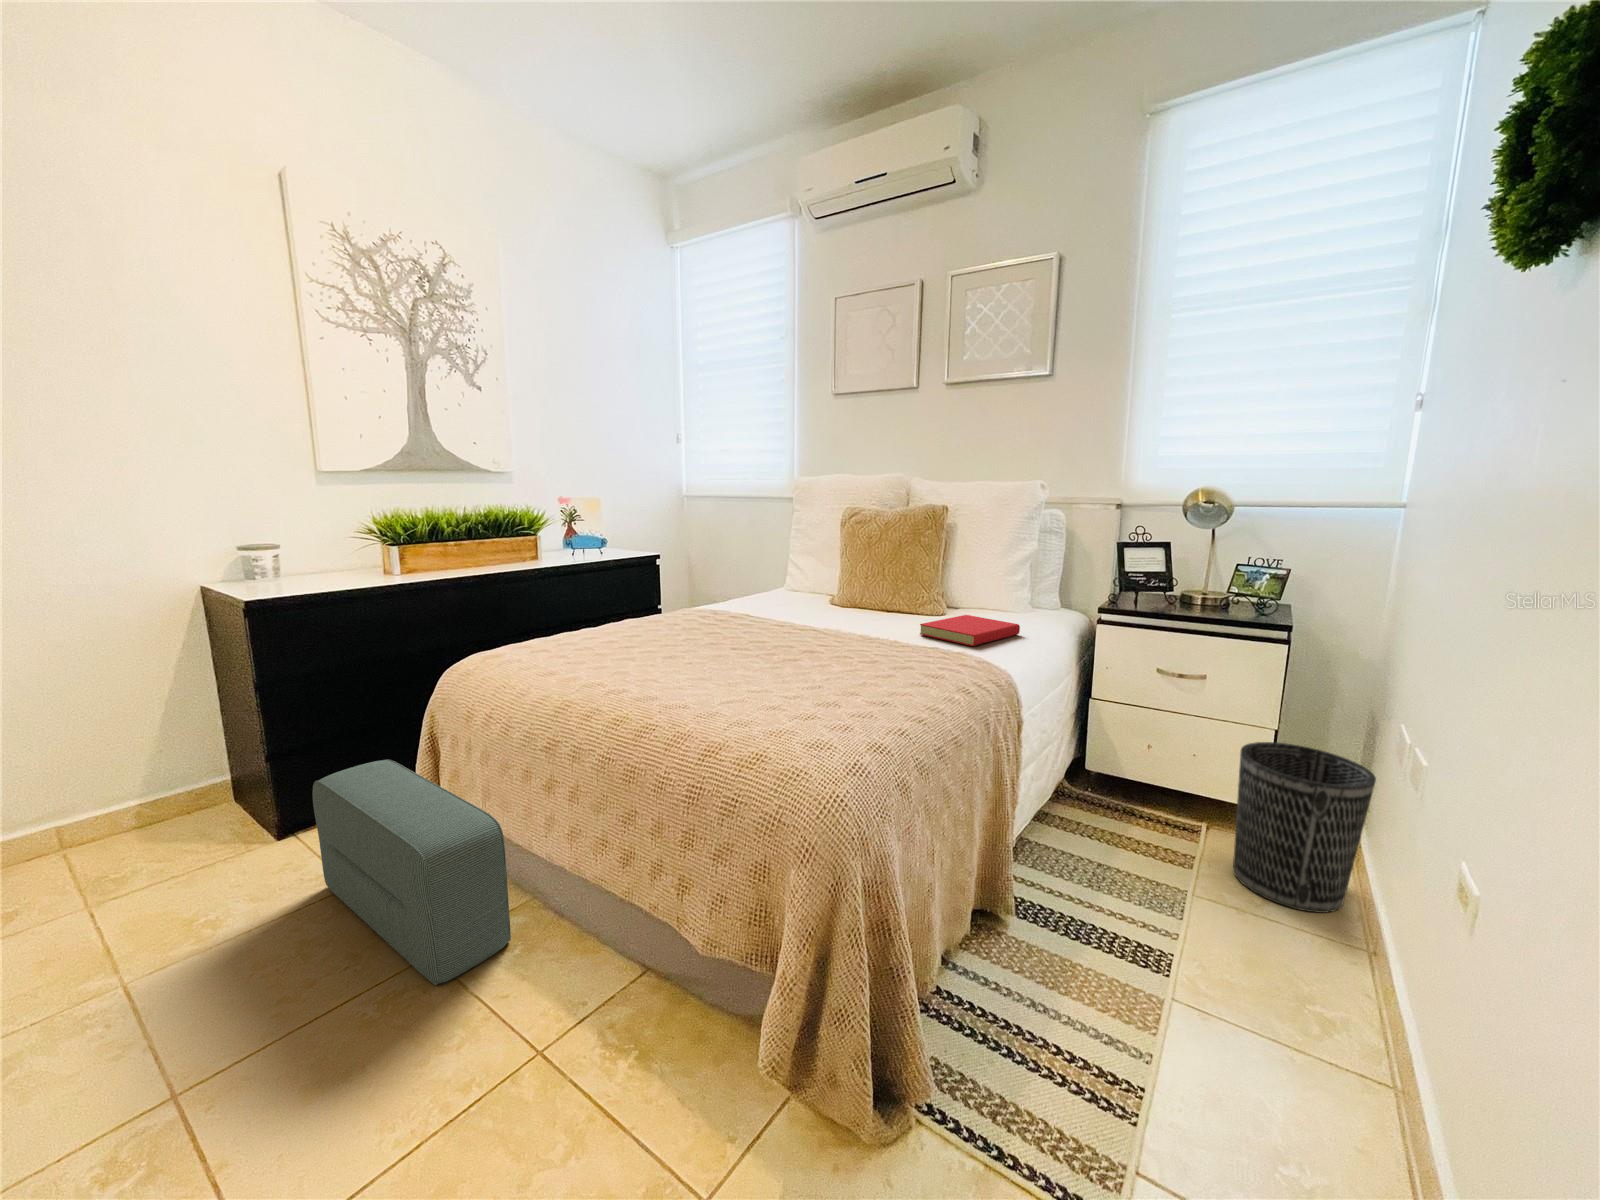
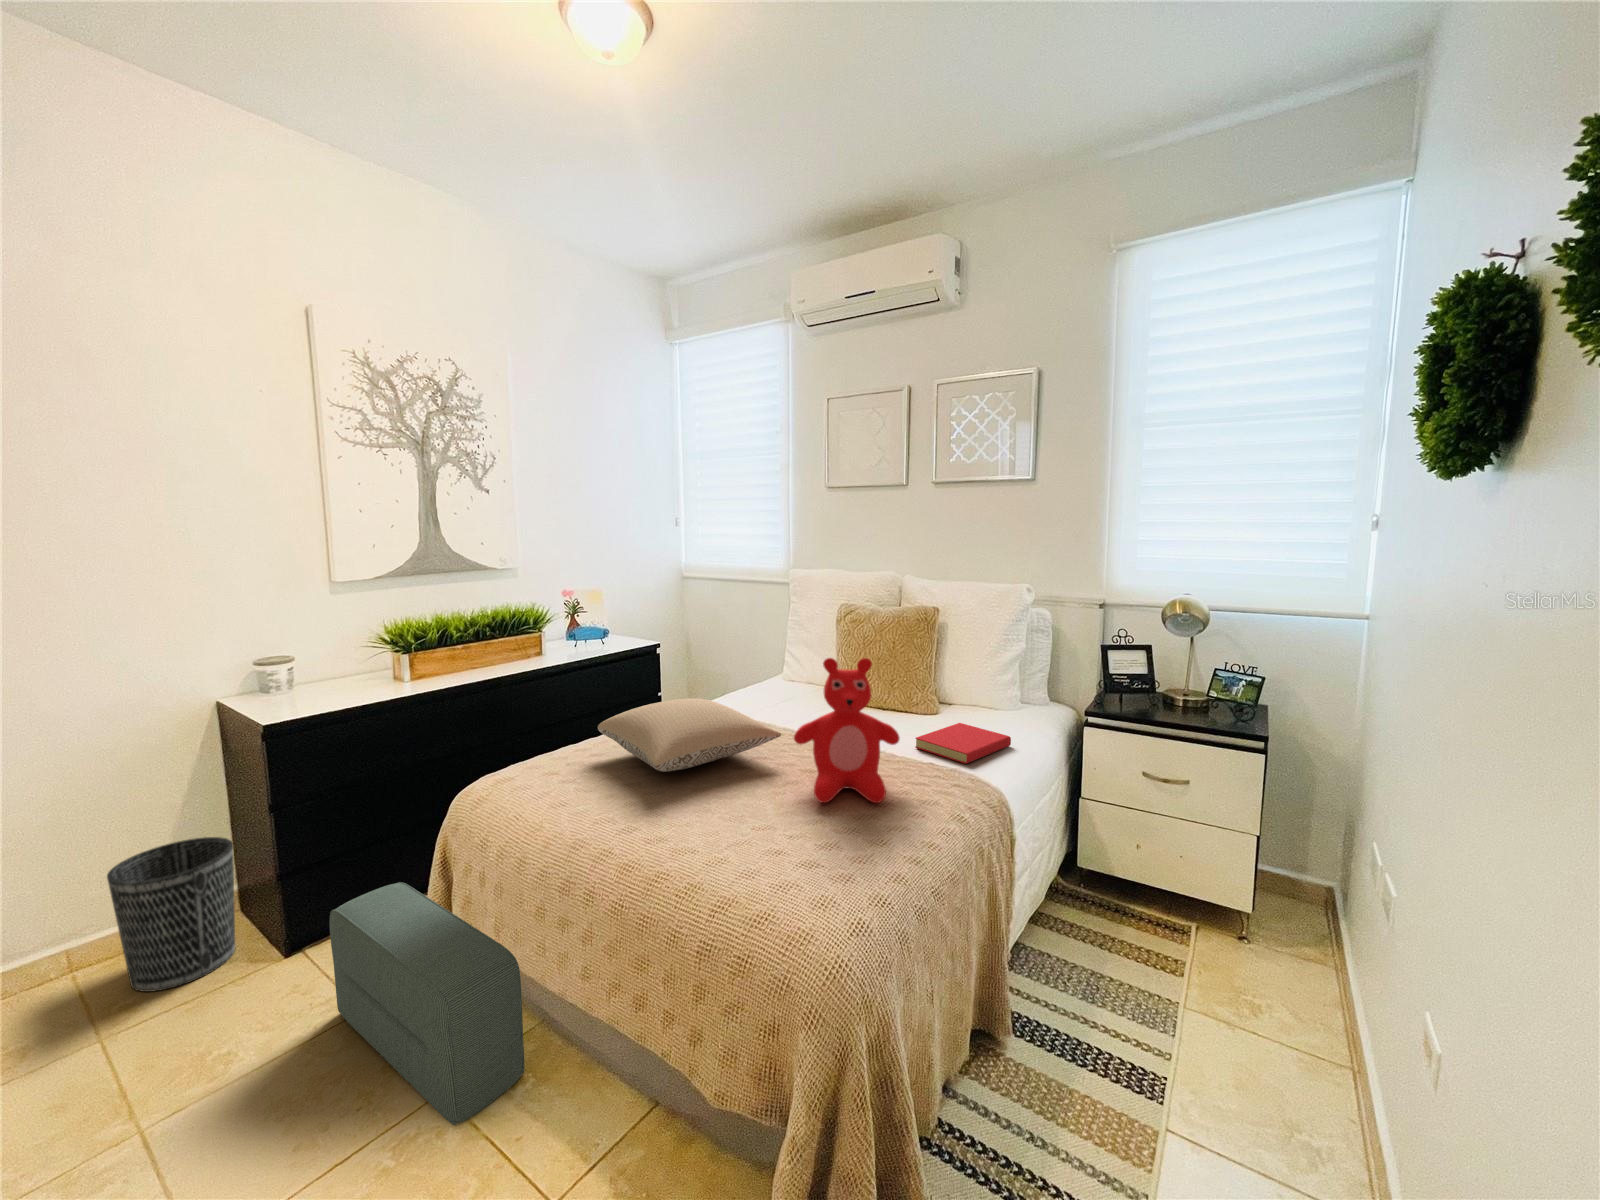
teddy bear: none [792,524,904,672] -> present [794,658,900,803]
pillow: none [589,581,779,645] -> present [598,698,781,772]
wastebasket: present [1233,742,1376,913] -> present [107,837,235,992]

